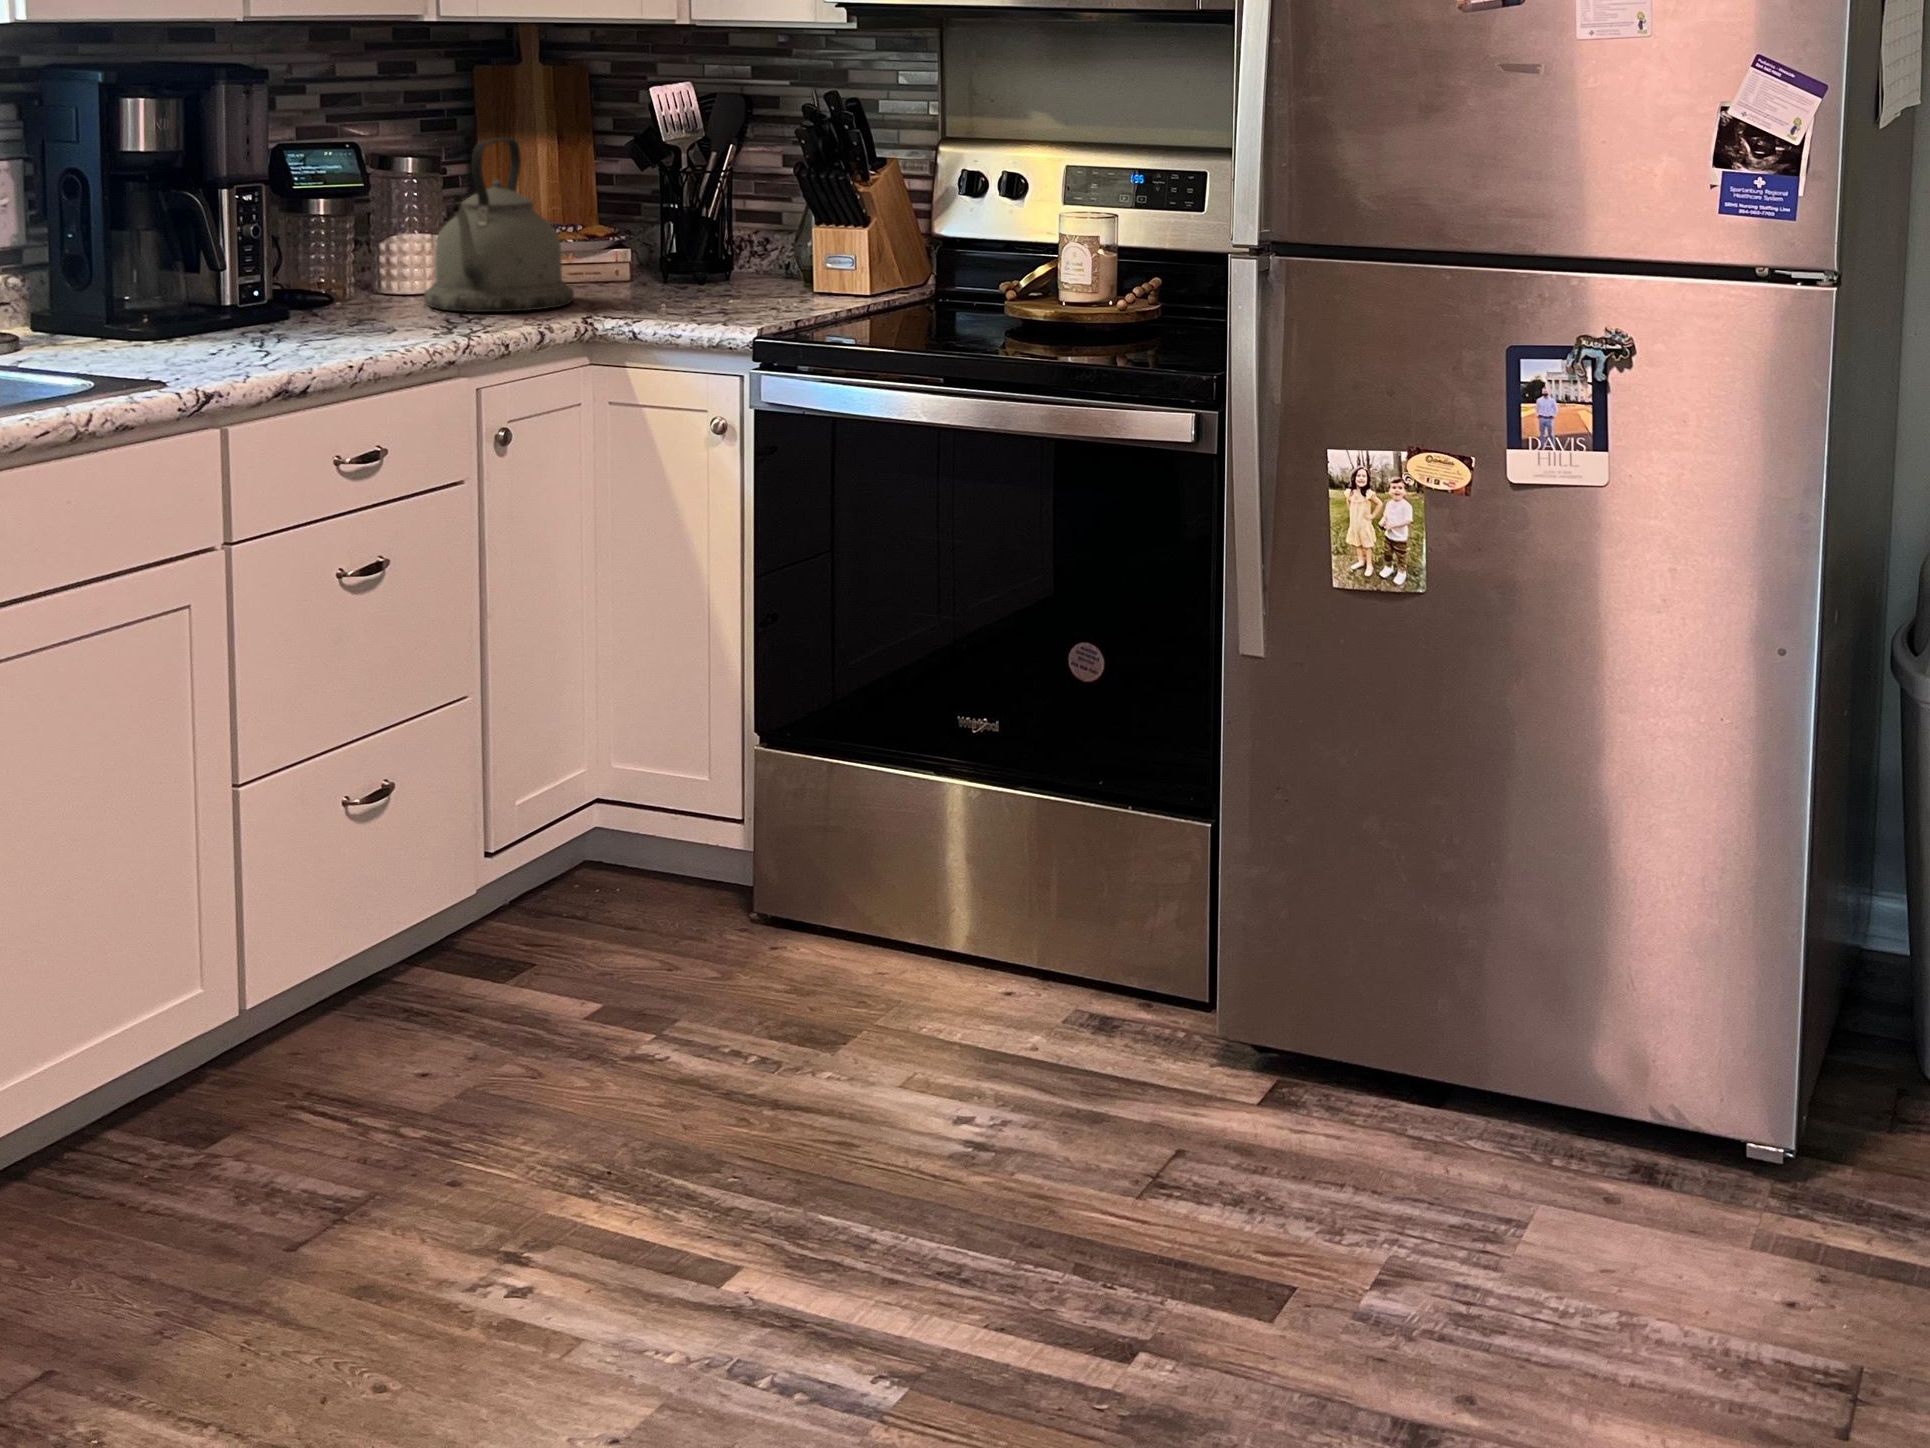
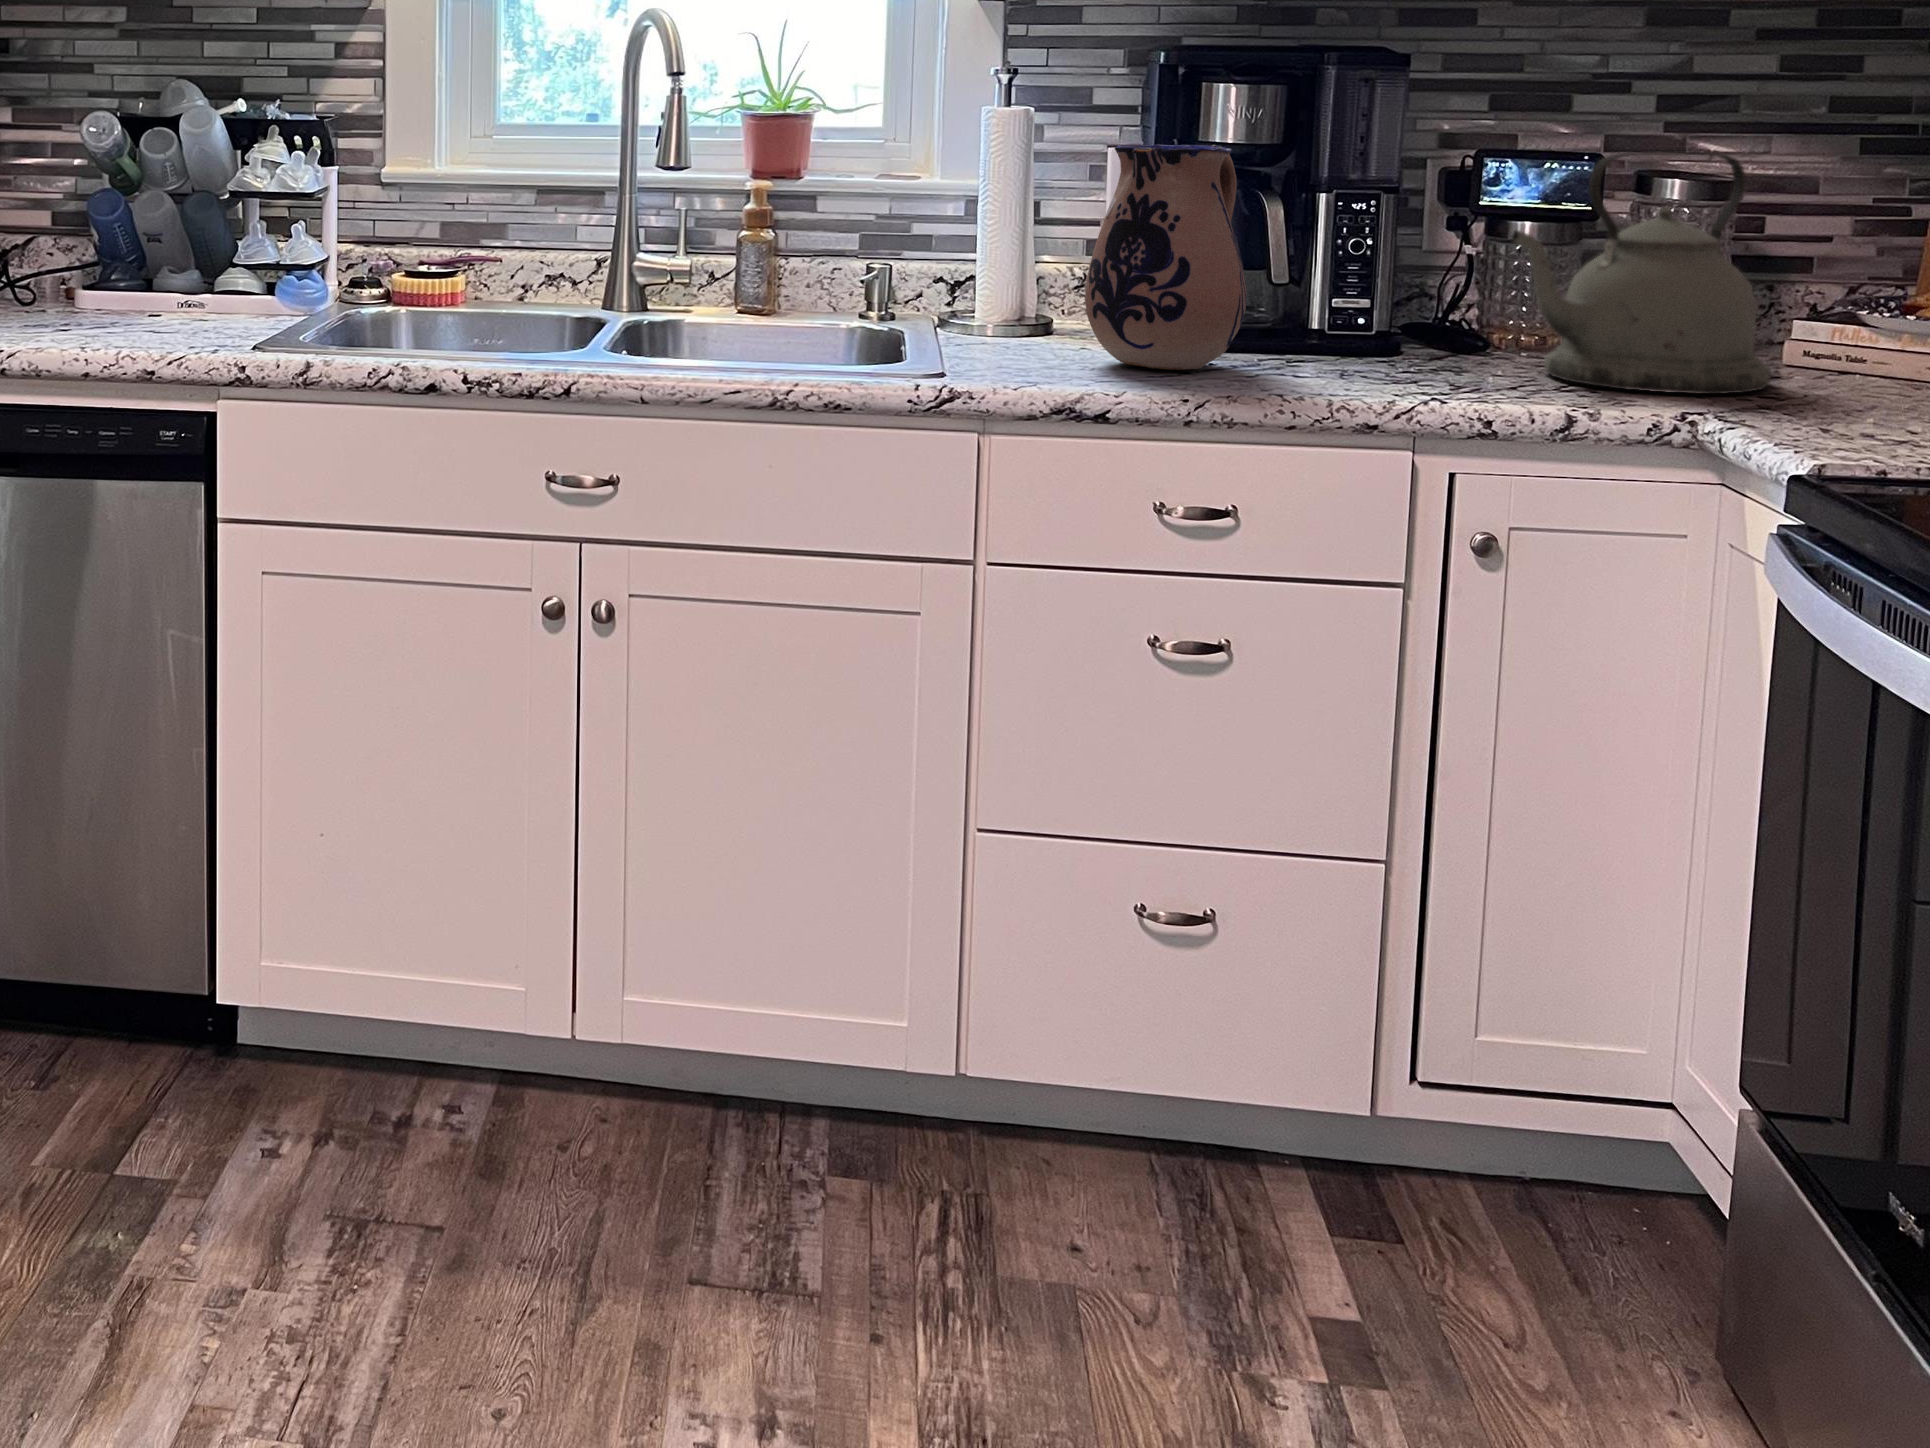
ceramic pitcher: none [168,155,313,352] -> present [1085,144,1247,370]

